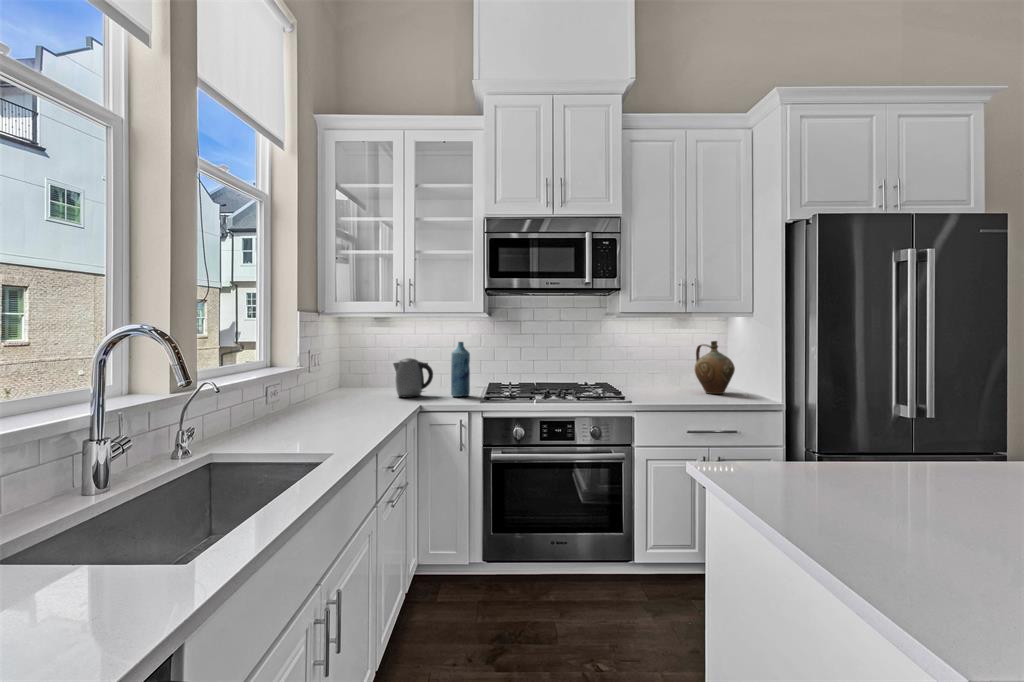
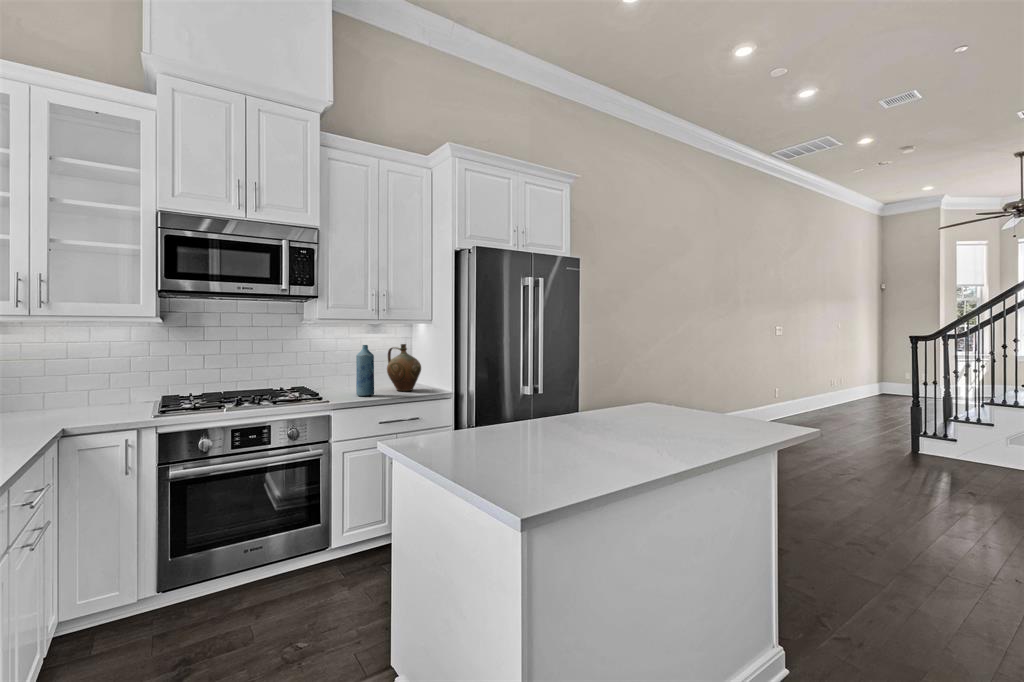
bottle: present [451,342,470,397] -> present [356,345,374,396]
kettle: present [393,358,433,398] -> none [21,371,85,419]

